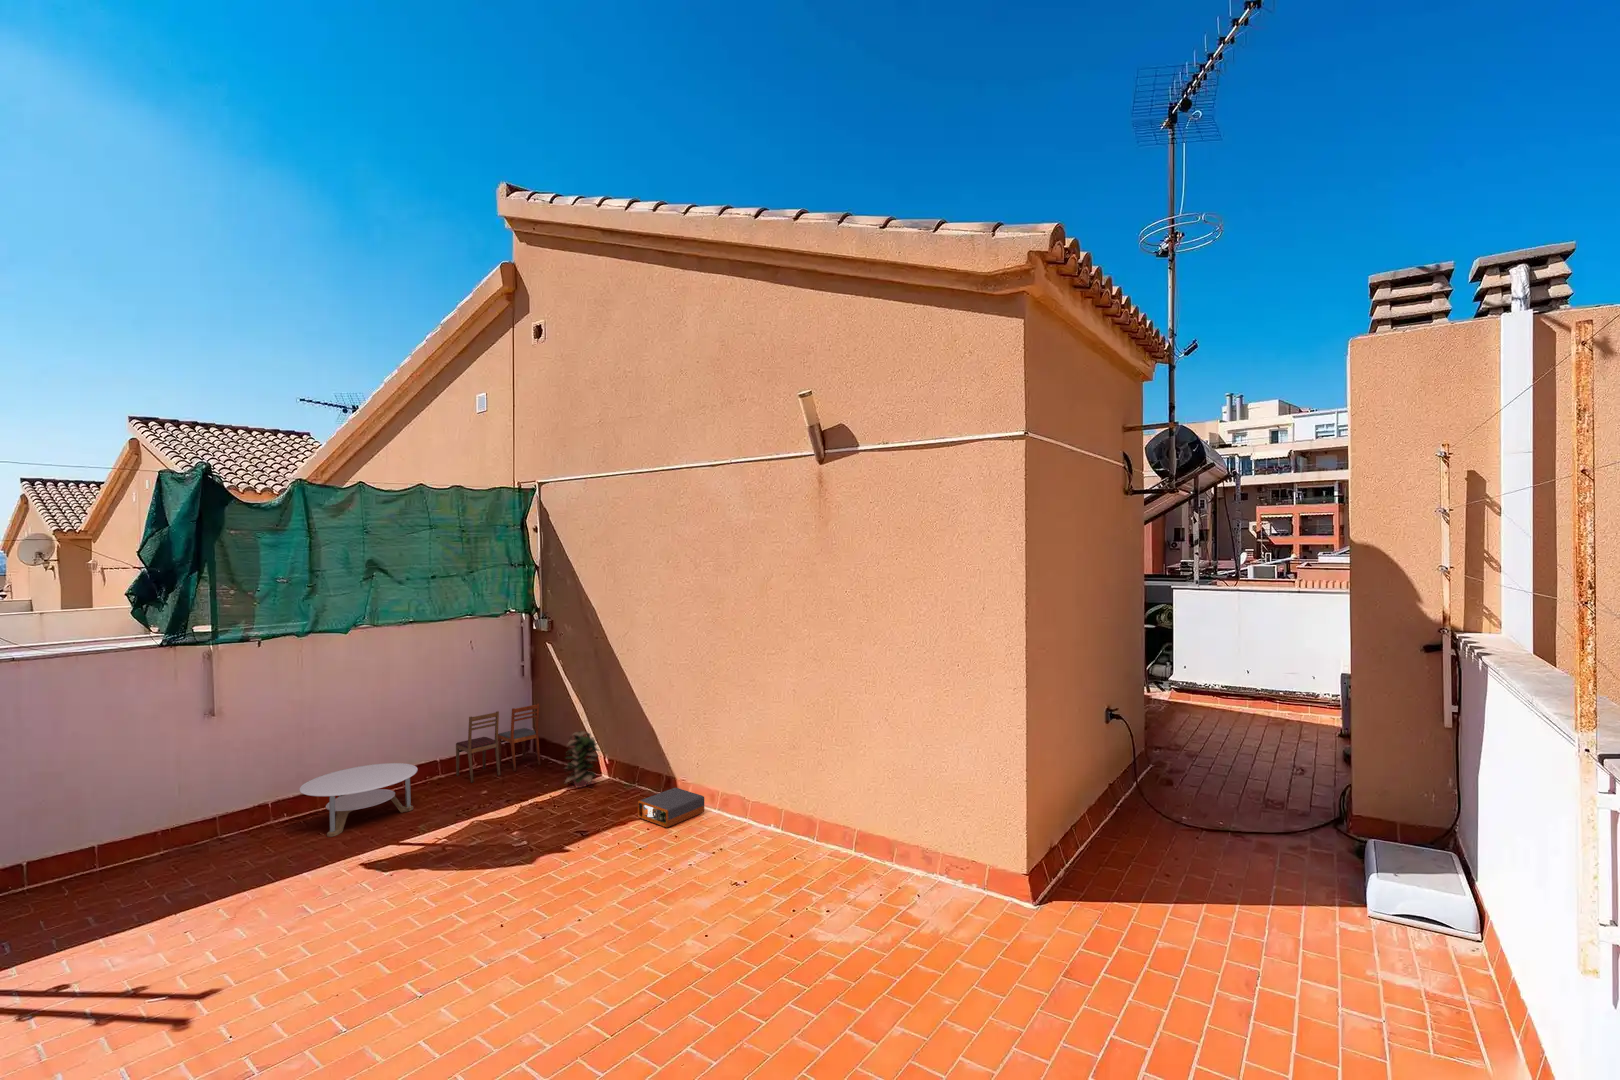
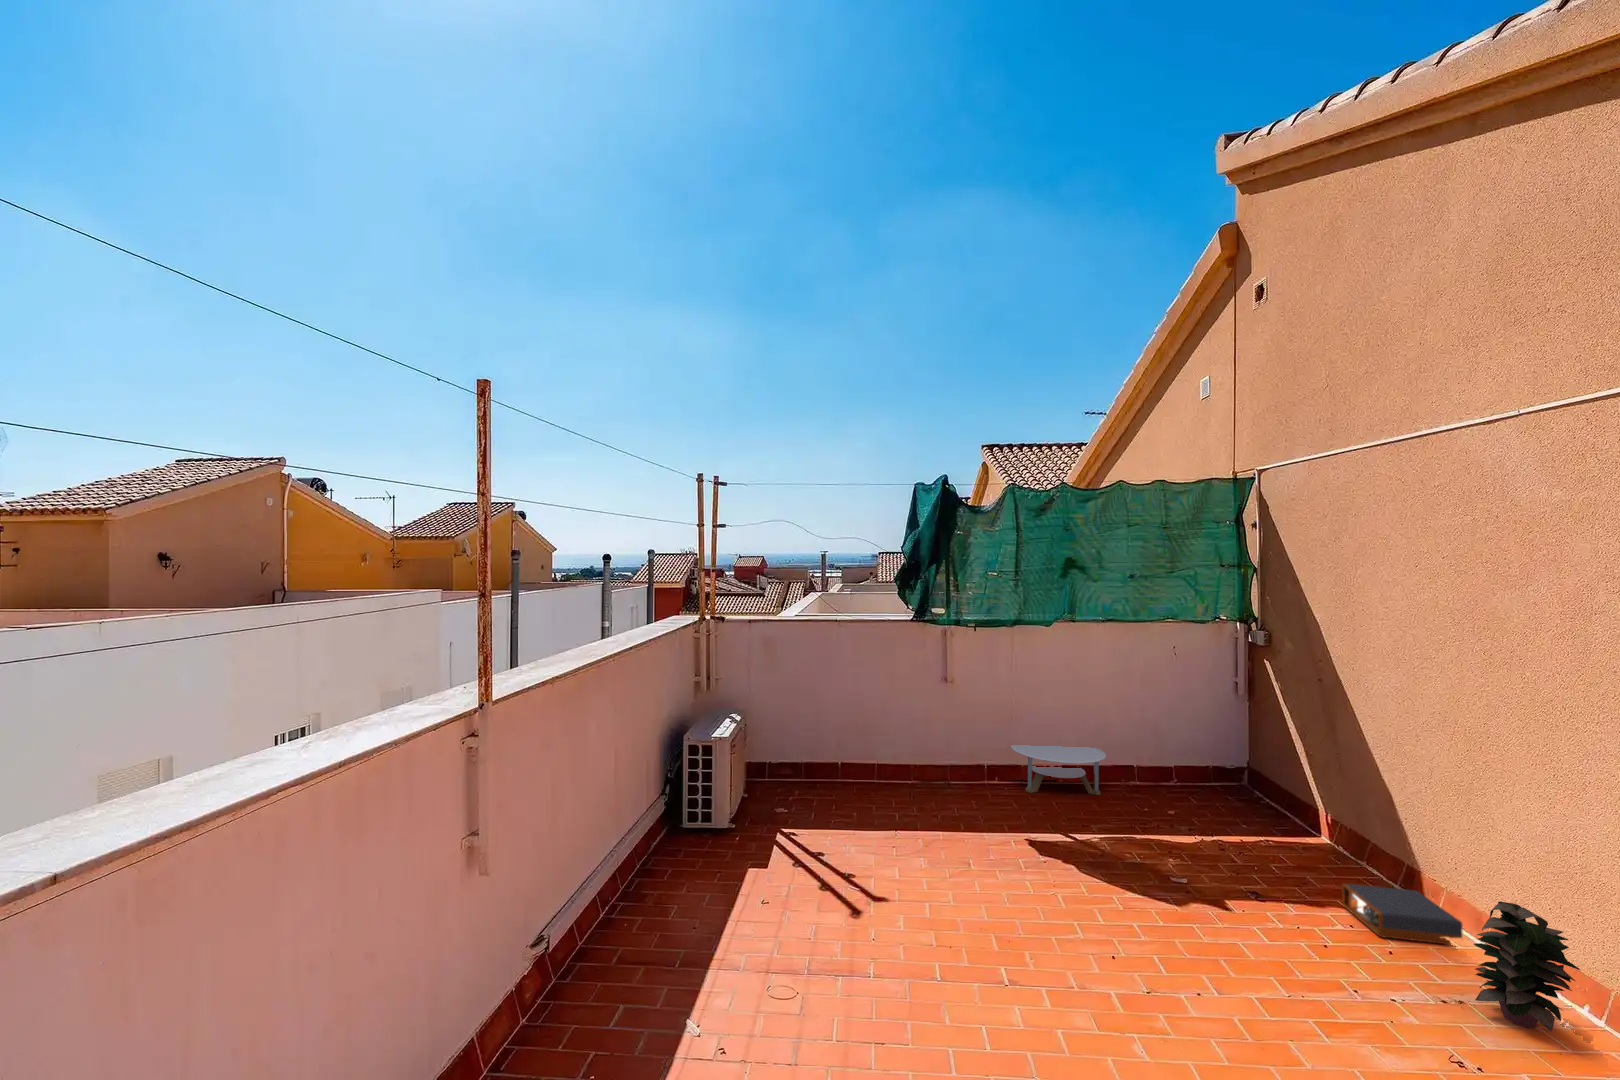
chair: present [456,704,541,783] -> none [1157,721,1252,798]
decorative plant: present [565,731,598,788] -> present [1474,902,1580,1031]

